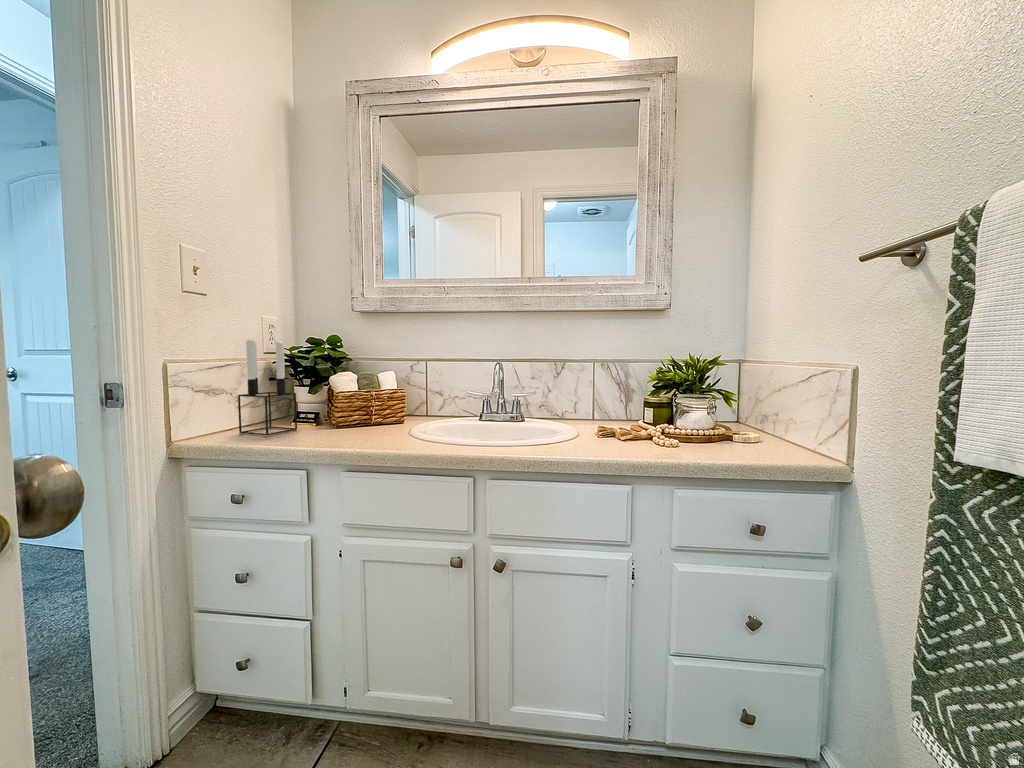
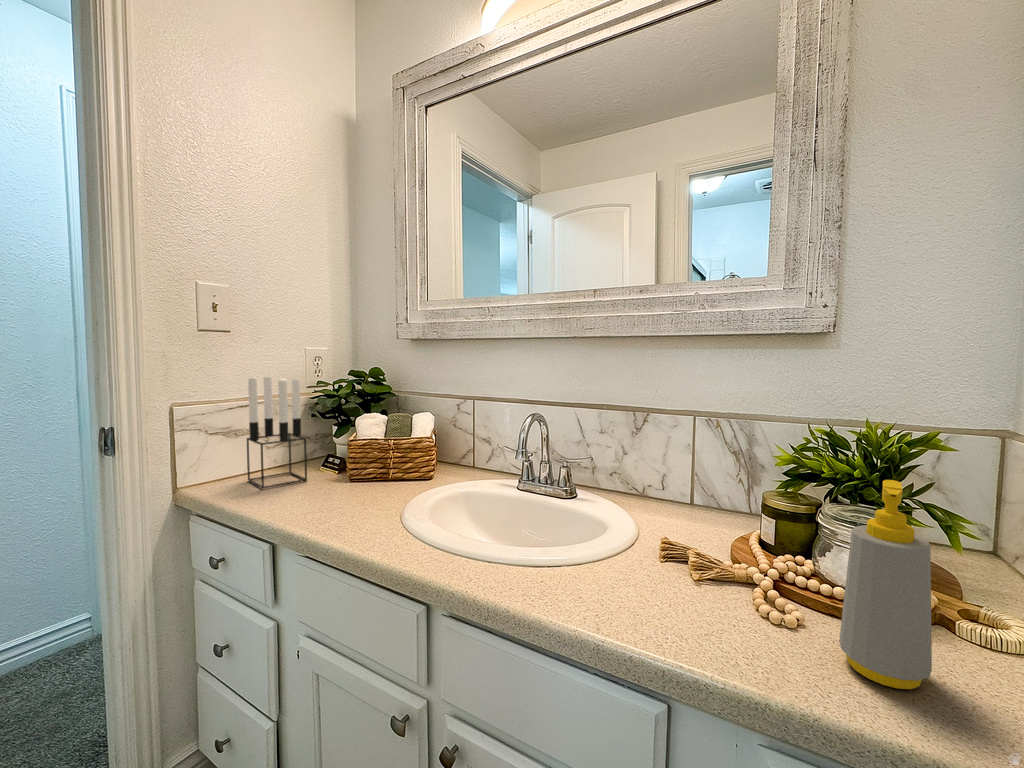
soap bottle: none [697,367,731,453] -> present [839,480,932,689]

